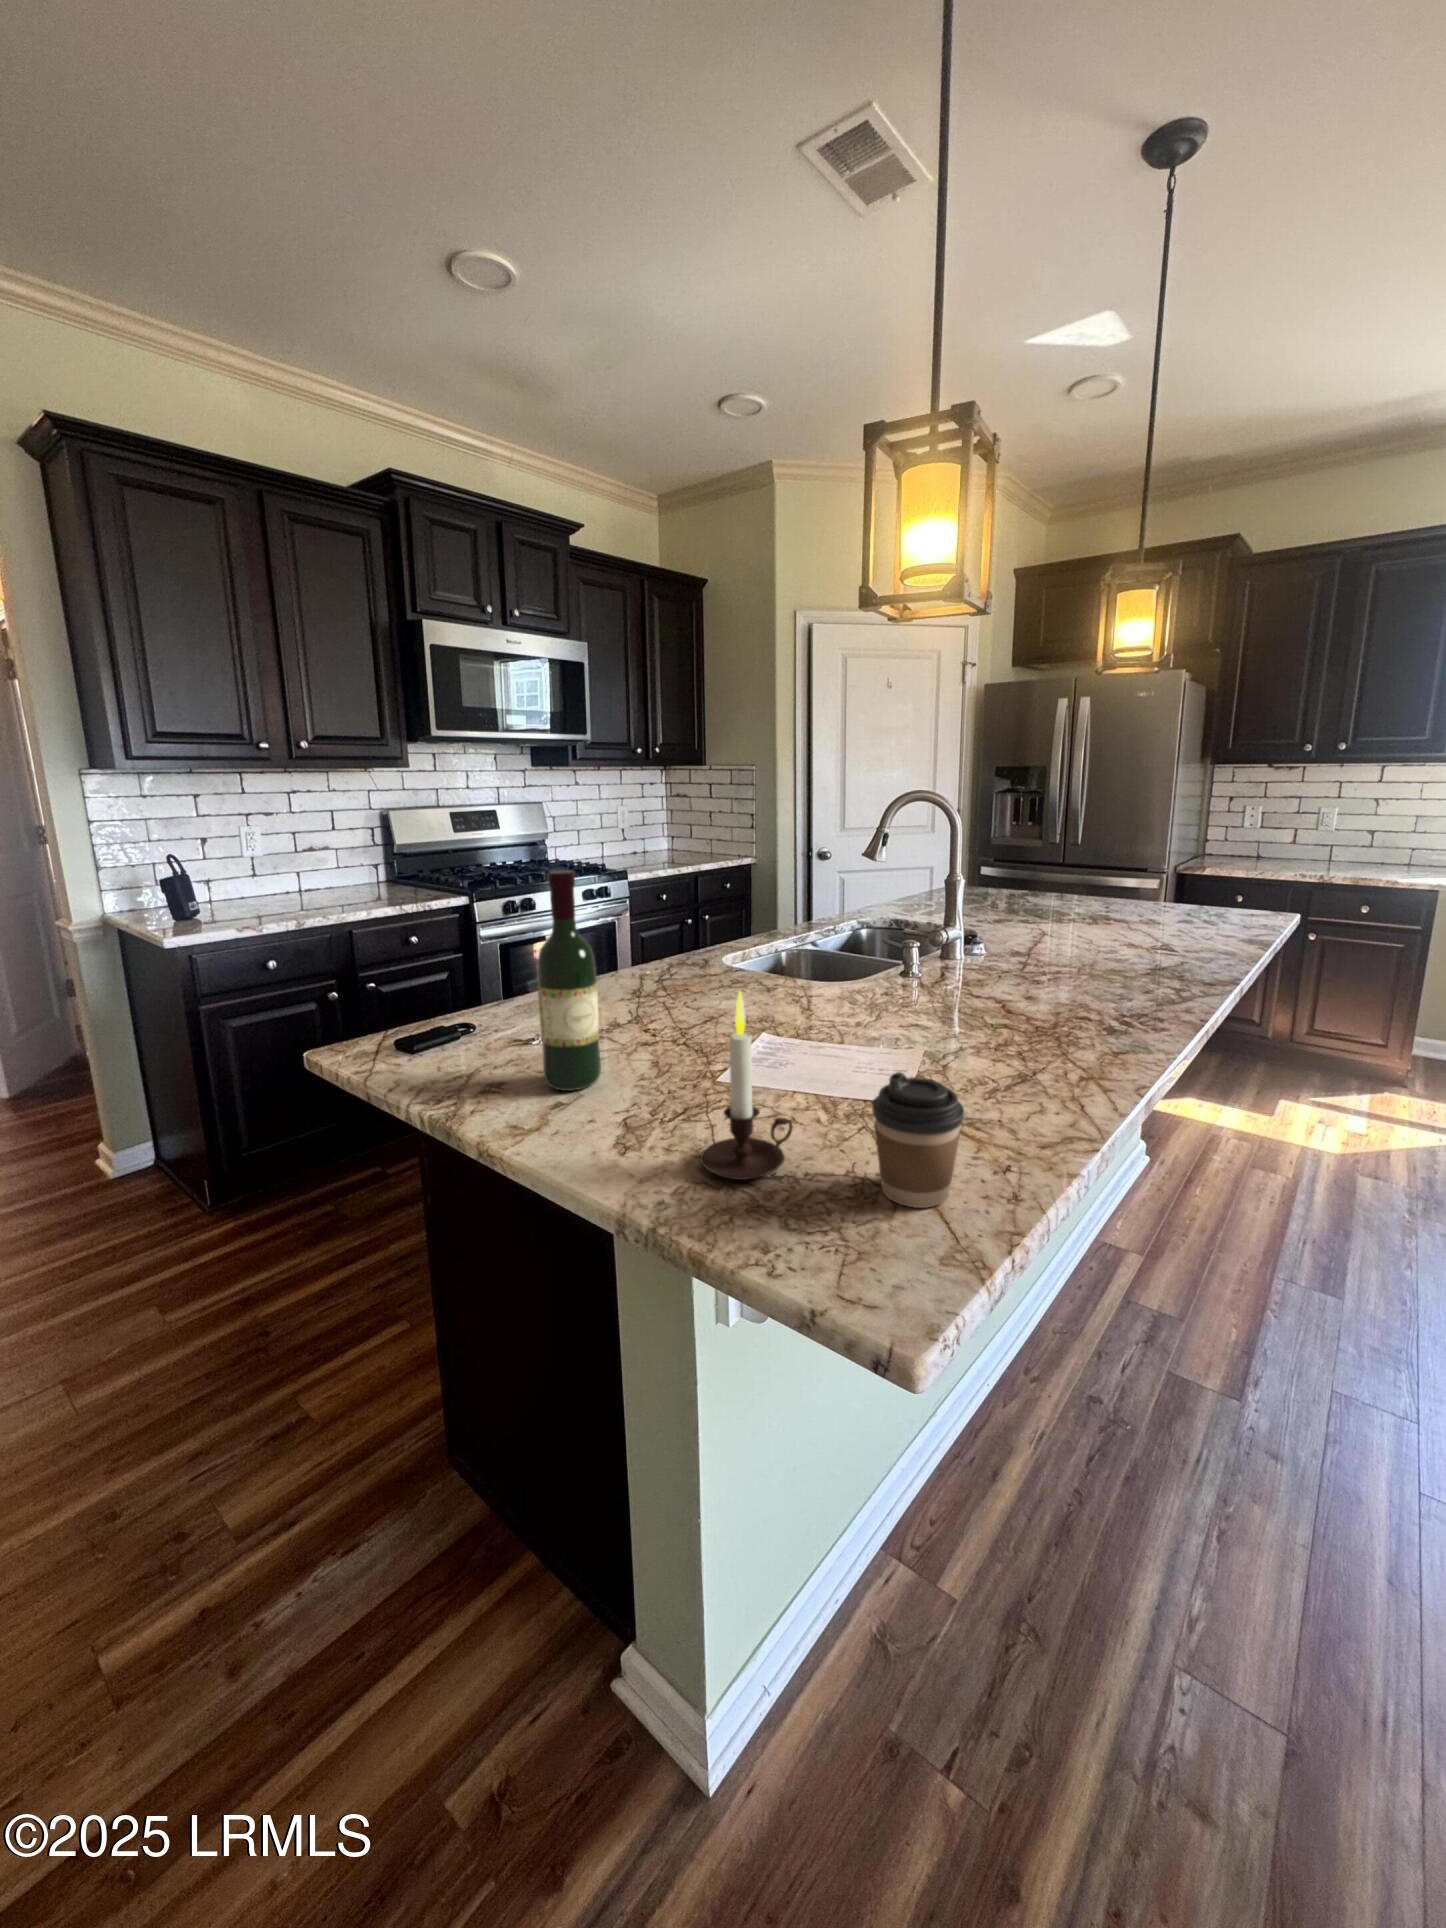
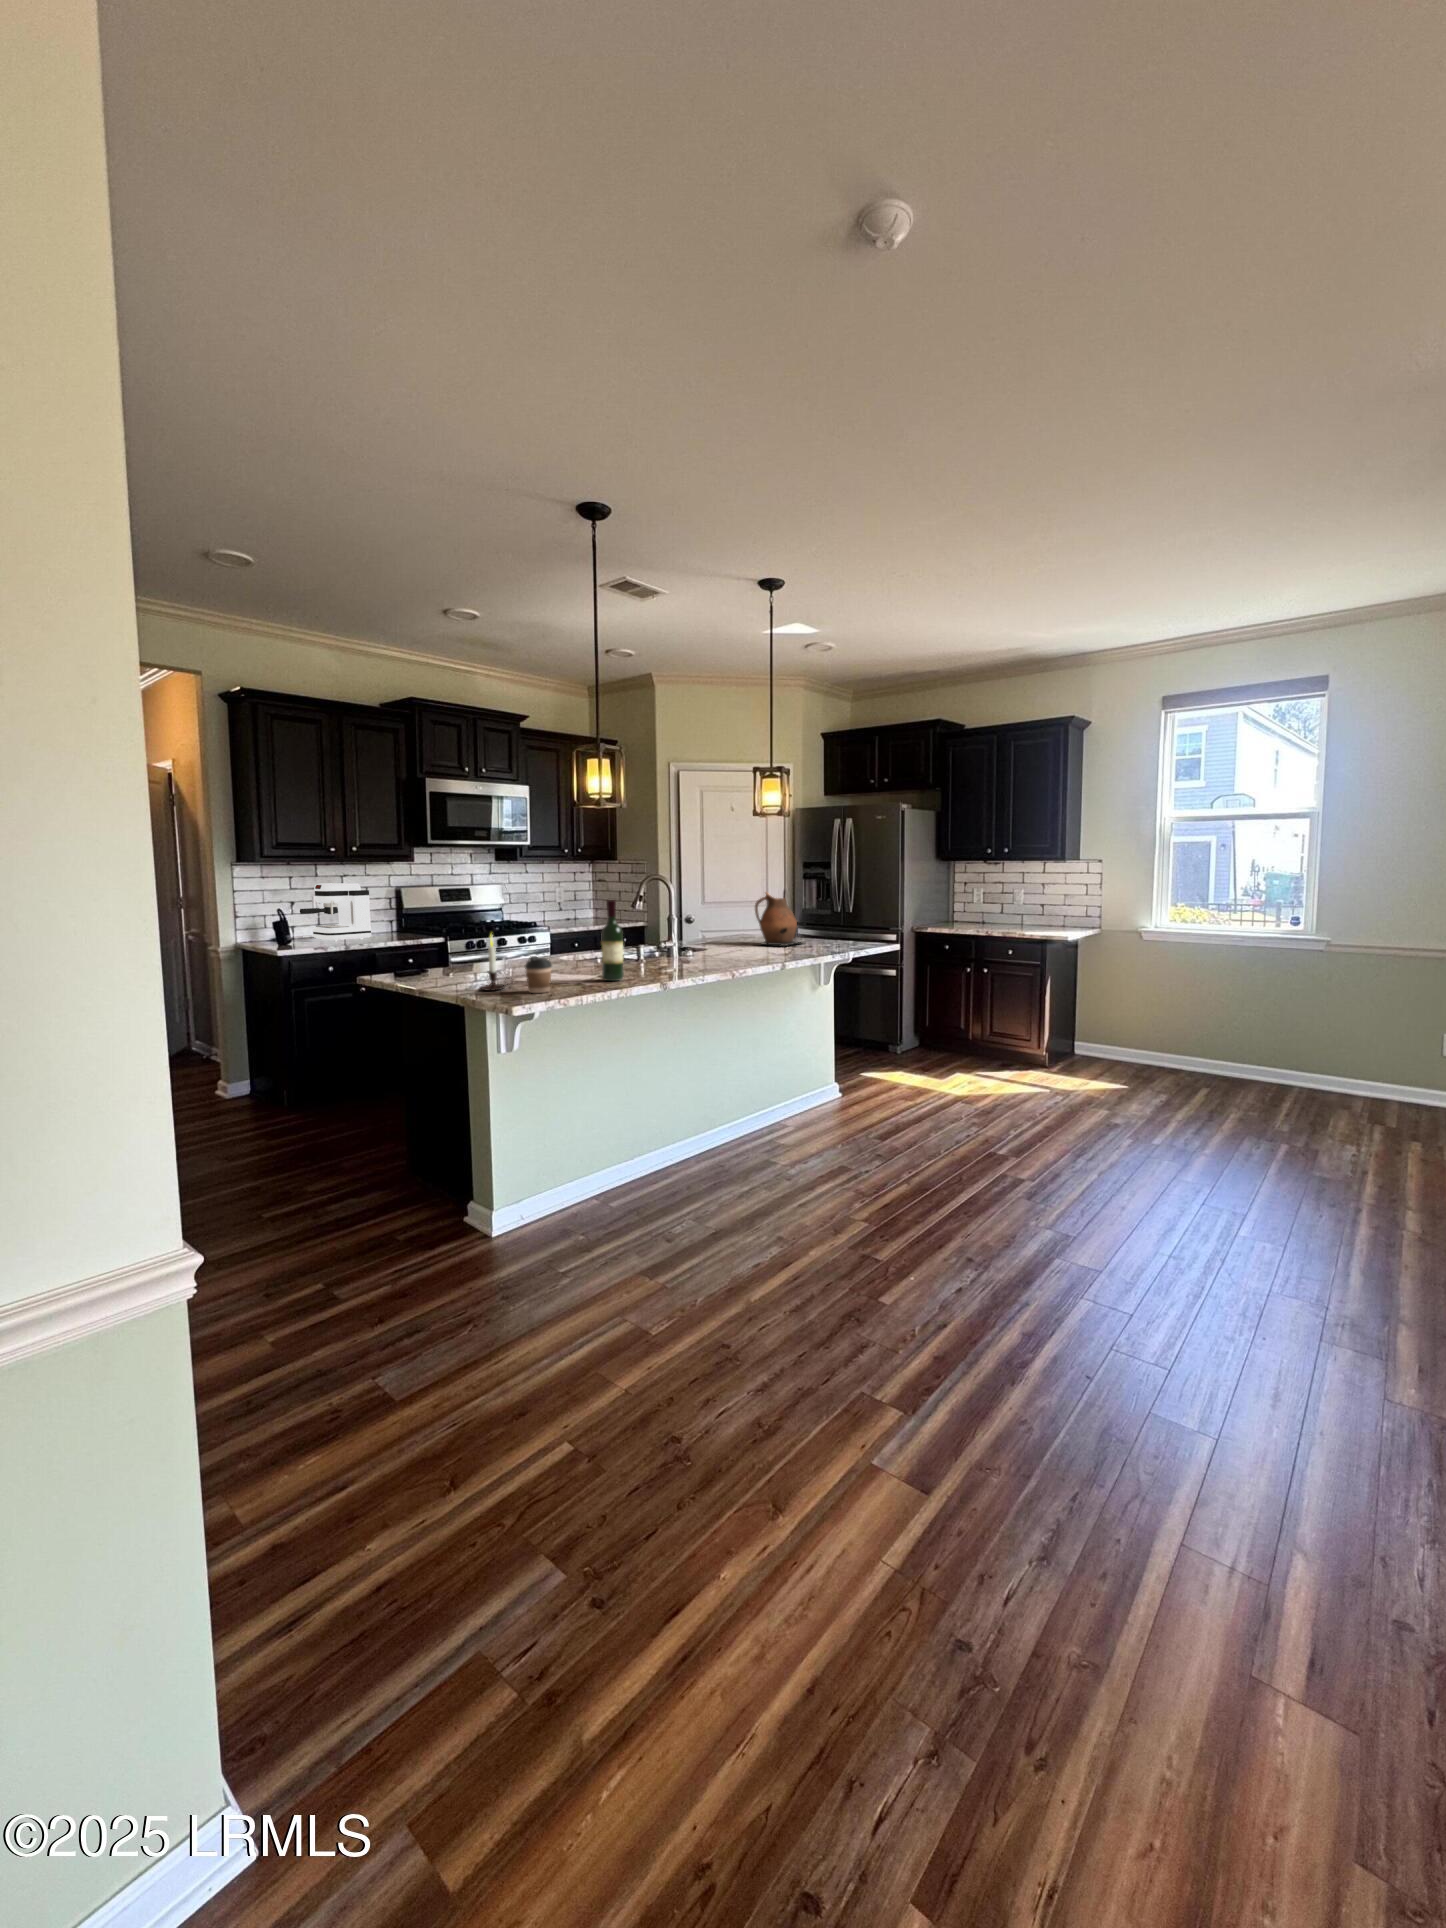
coffee maker: none [213,805,344,909] -> present [300,883,371,941]
ceramic pitcher: none [1058,820,1143,925] -> present [755,893,799,946]
wine bottle: present [537,870,601,1091] -> present [601,900,624,981]

